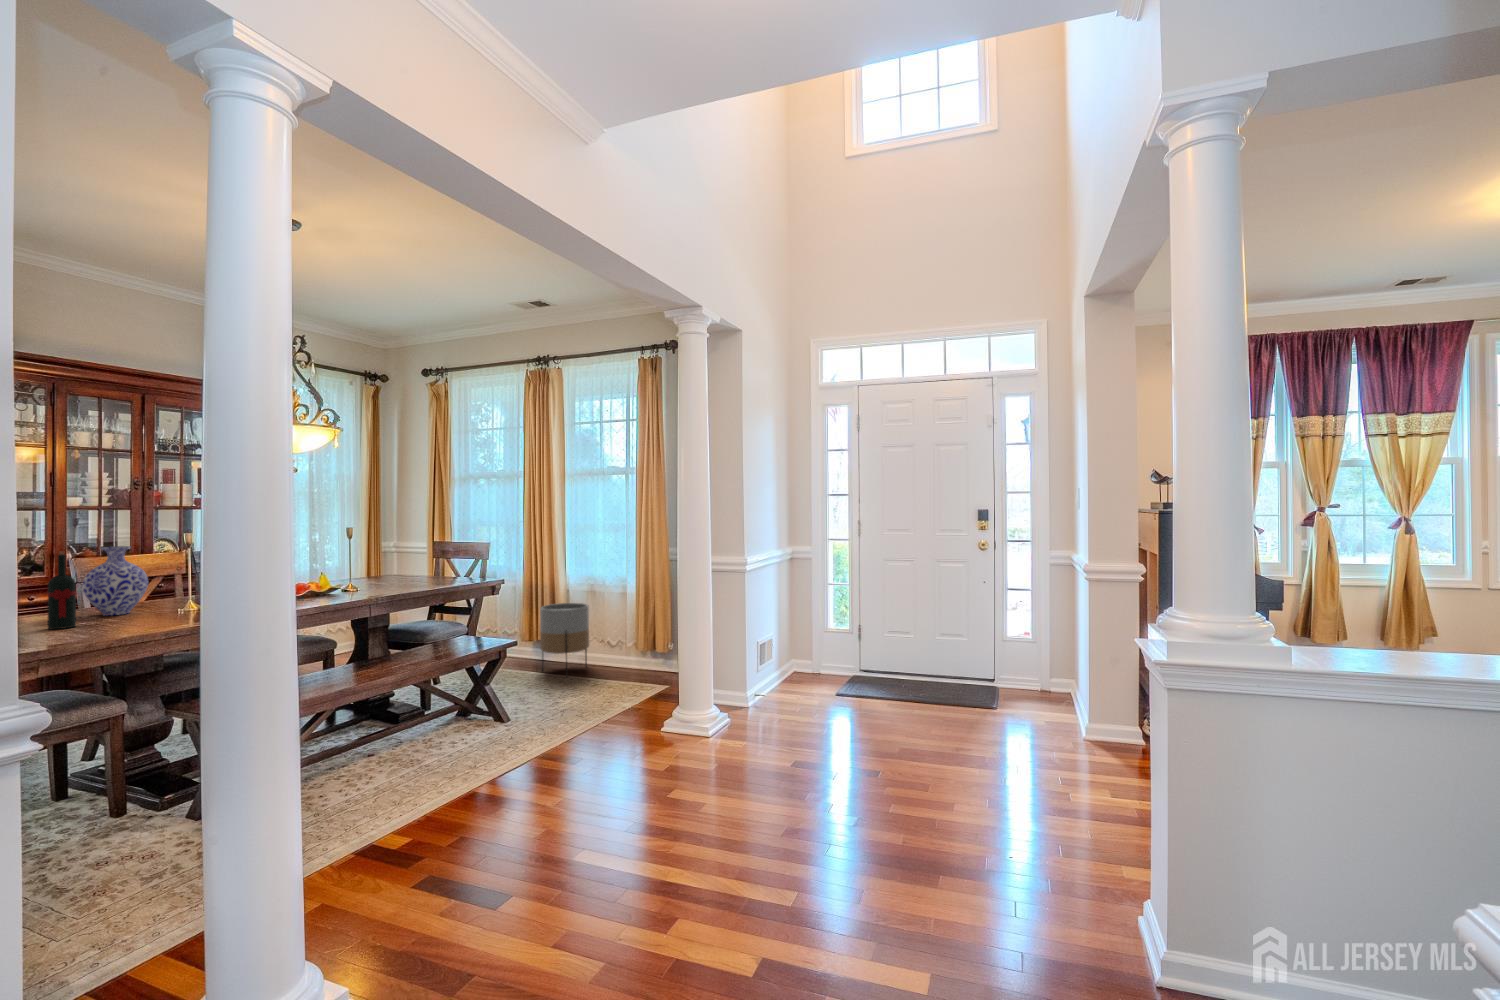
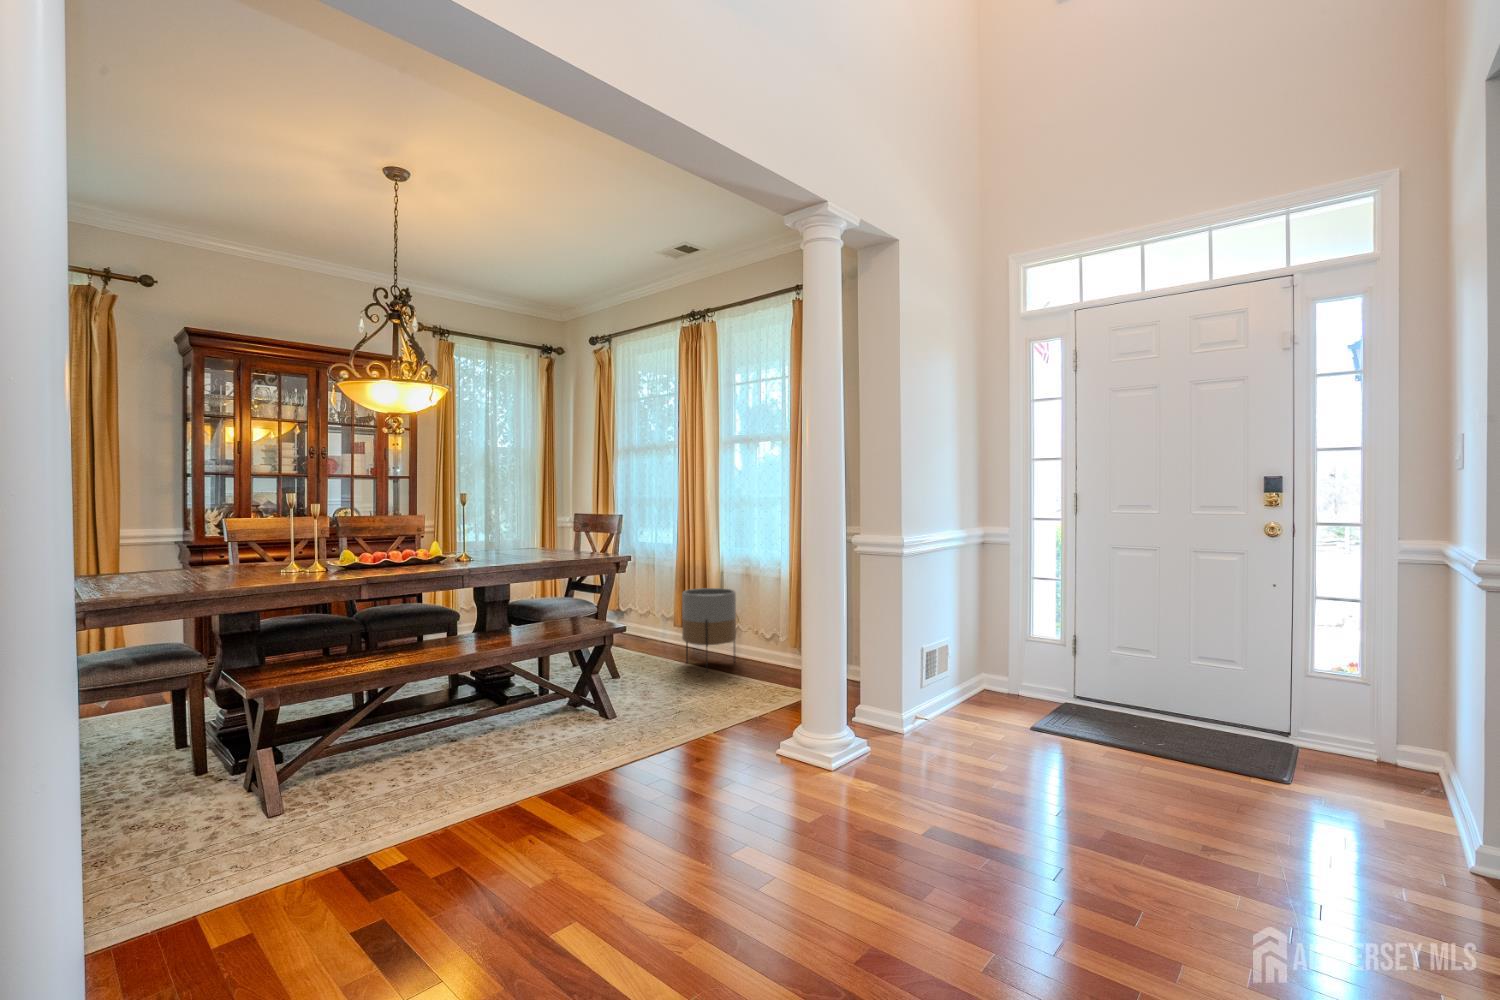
vase: present [83,546,148,615] -> none [214,505,272,572]
wine bottle: present [48,551,76,629] -> none [162,506,187,581]

